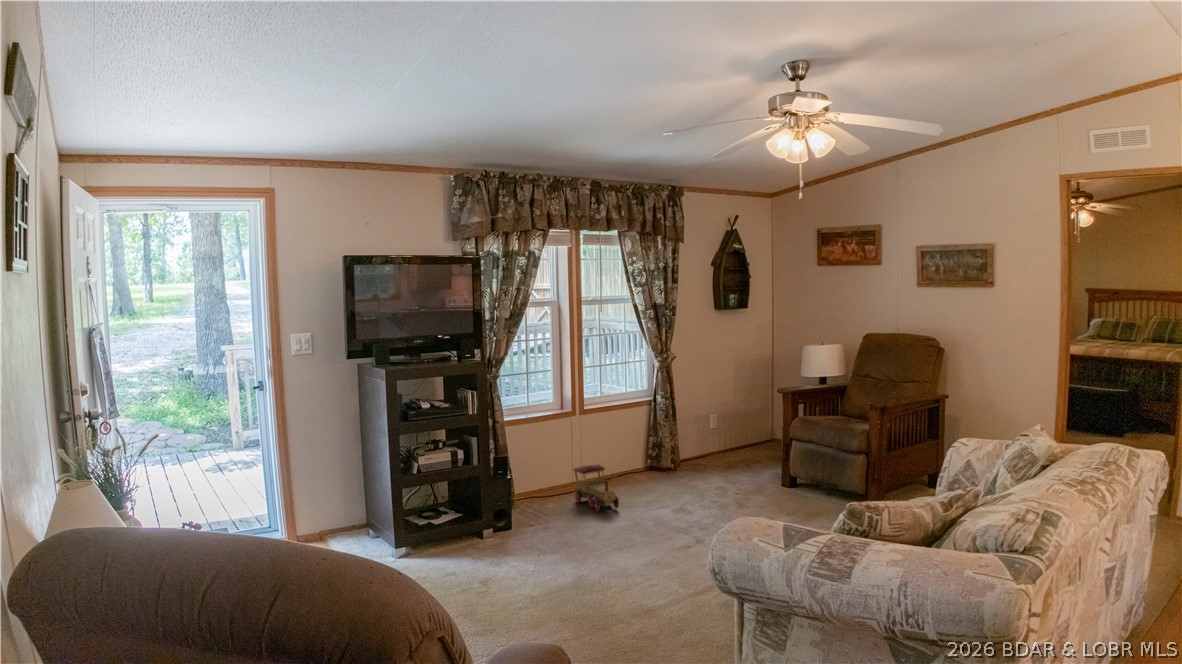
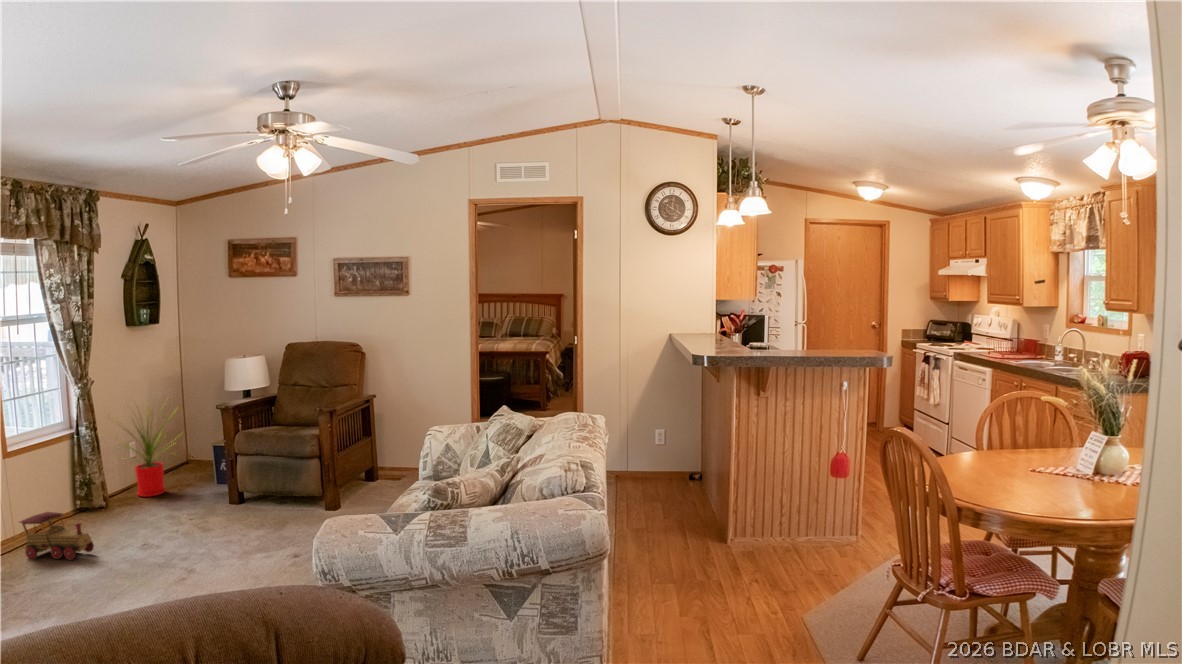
house plant: none [683,376,751,467] -> present [123,408,177,497]

